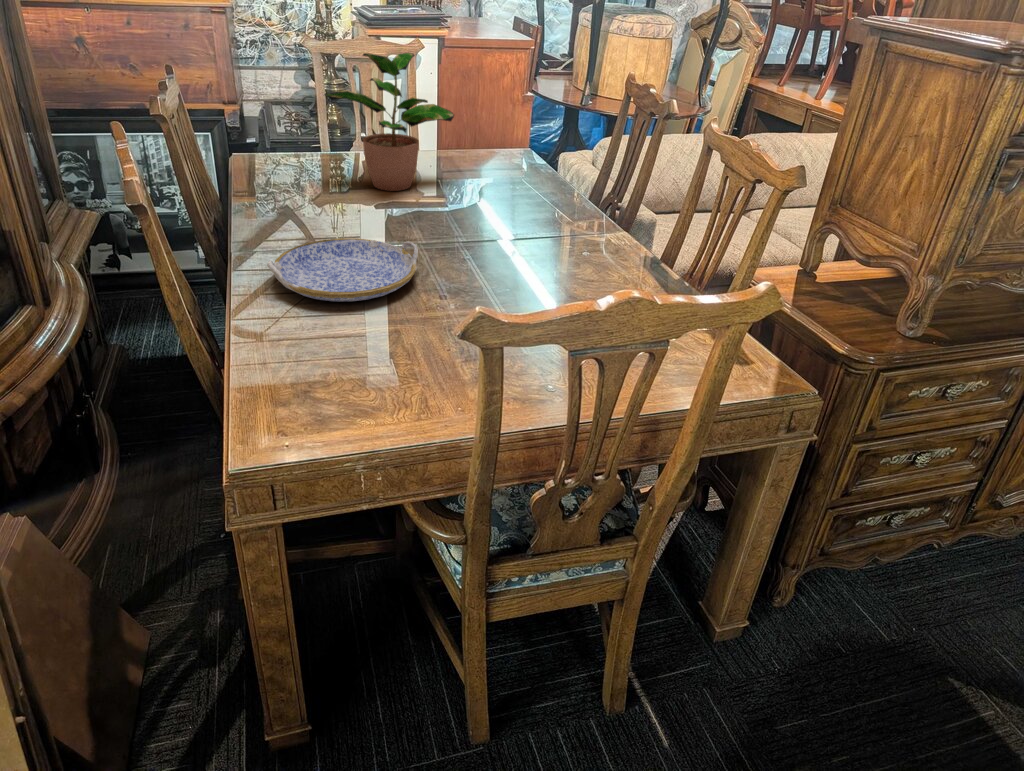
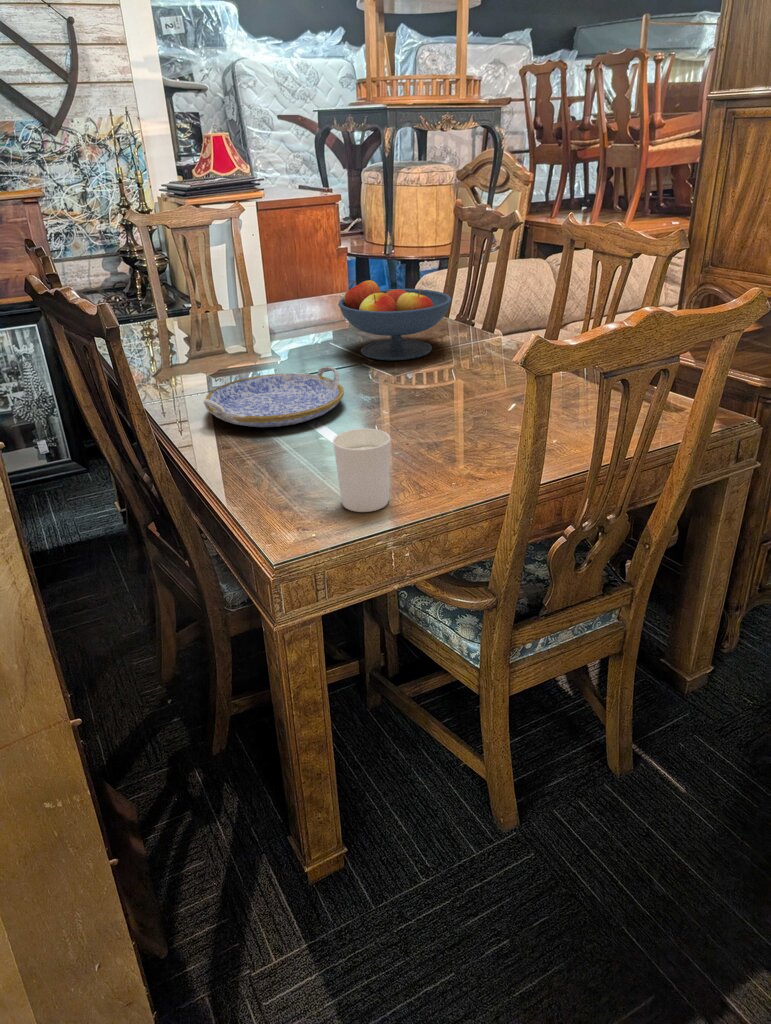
potted plant: present [324,53,454,191] -> none [187,206,312,341]
fruit bowl: none [453,150,569,241] -> present [338,280,451,360]
candle holder: none [320,340,381,428] -> present [333,429,391,512]

